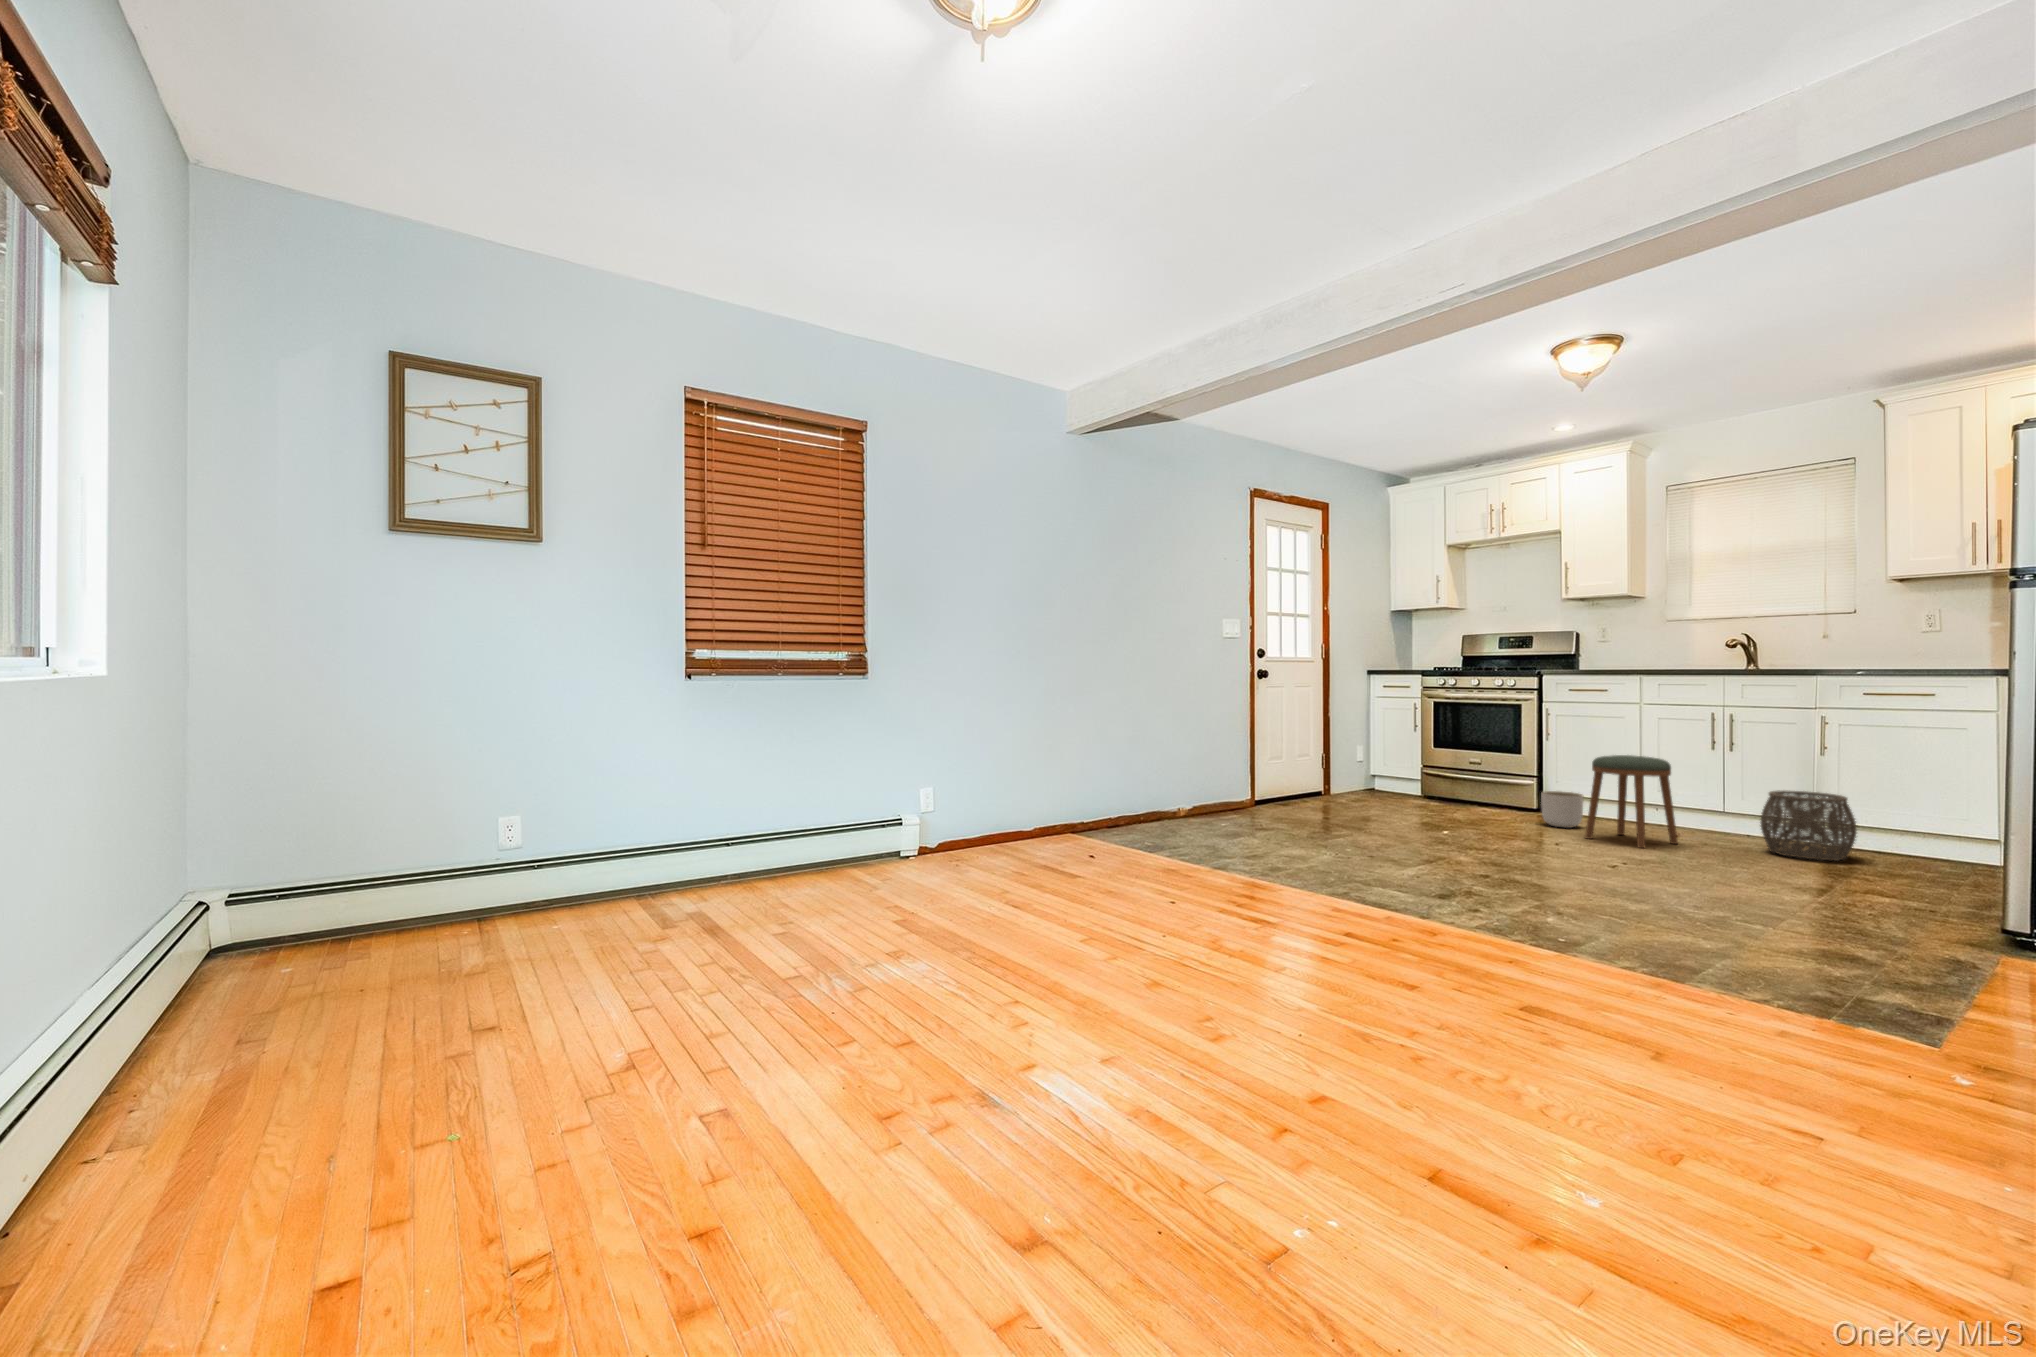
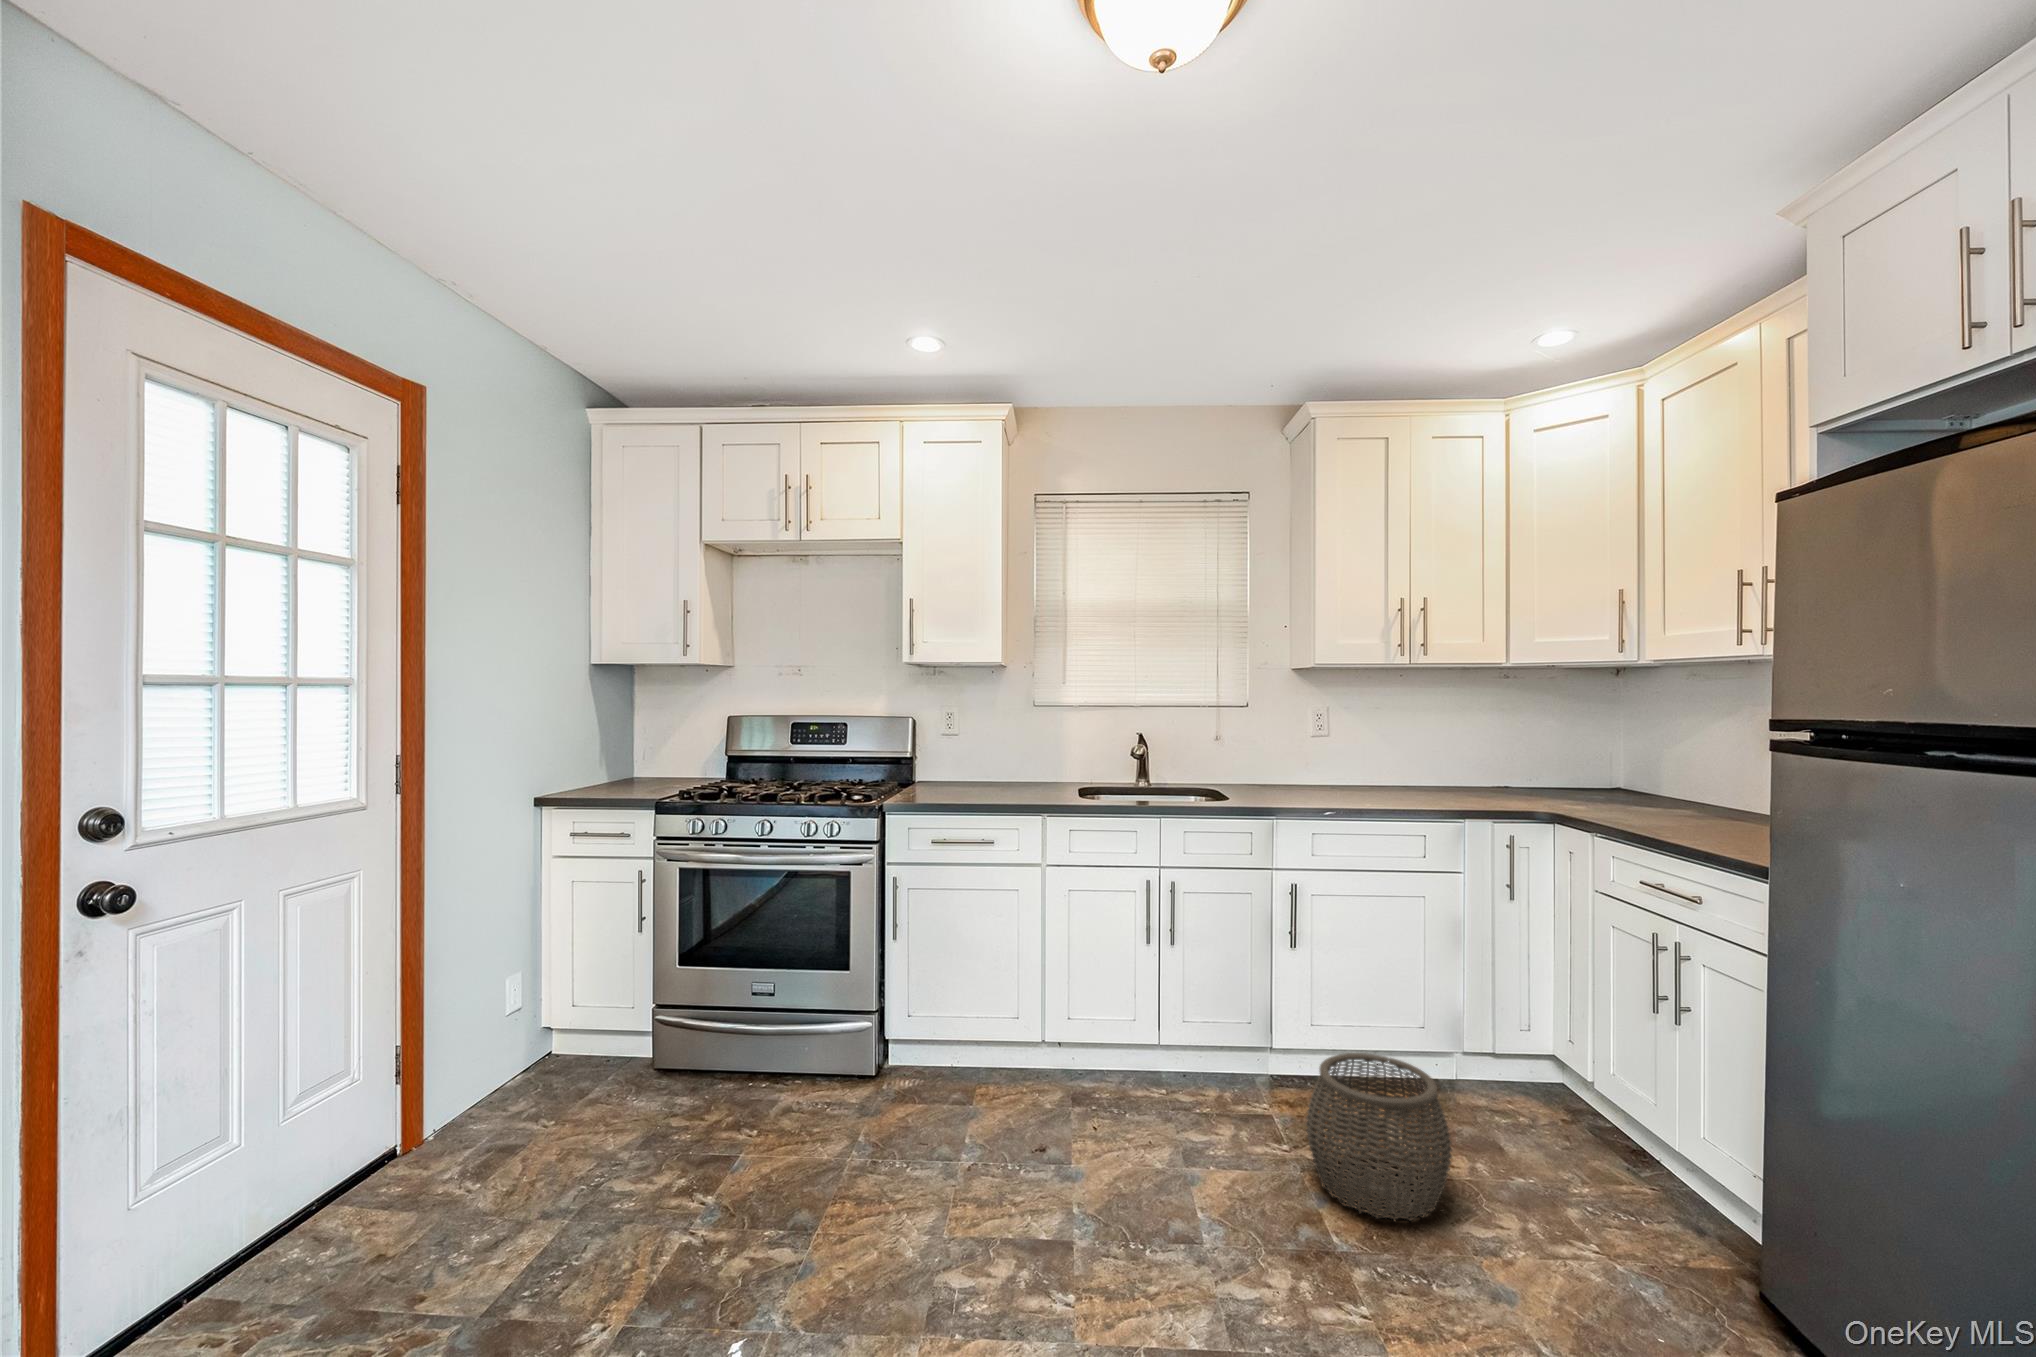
stool: present [1585,755,1678,848] -> none [1058,1034,1211,1304]
planter: present [1541,791,1583,828] -> none [932,1097,1011,1202]

